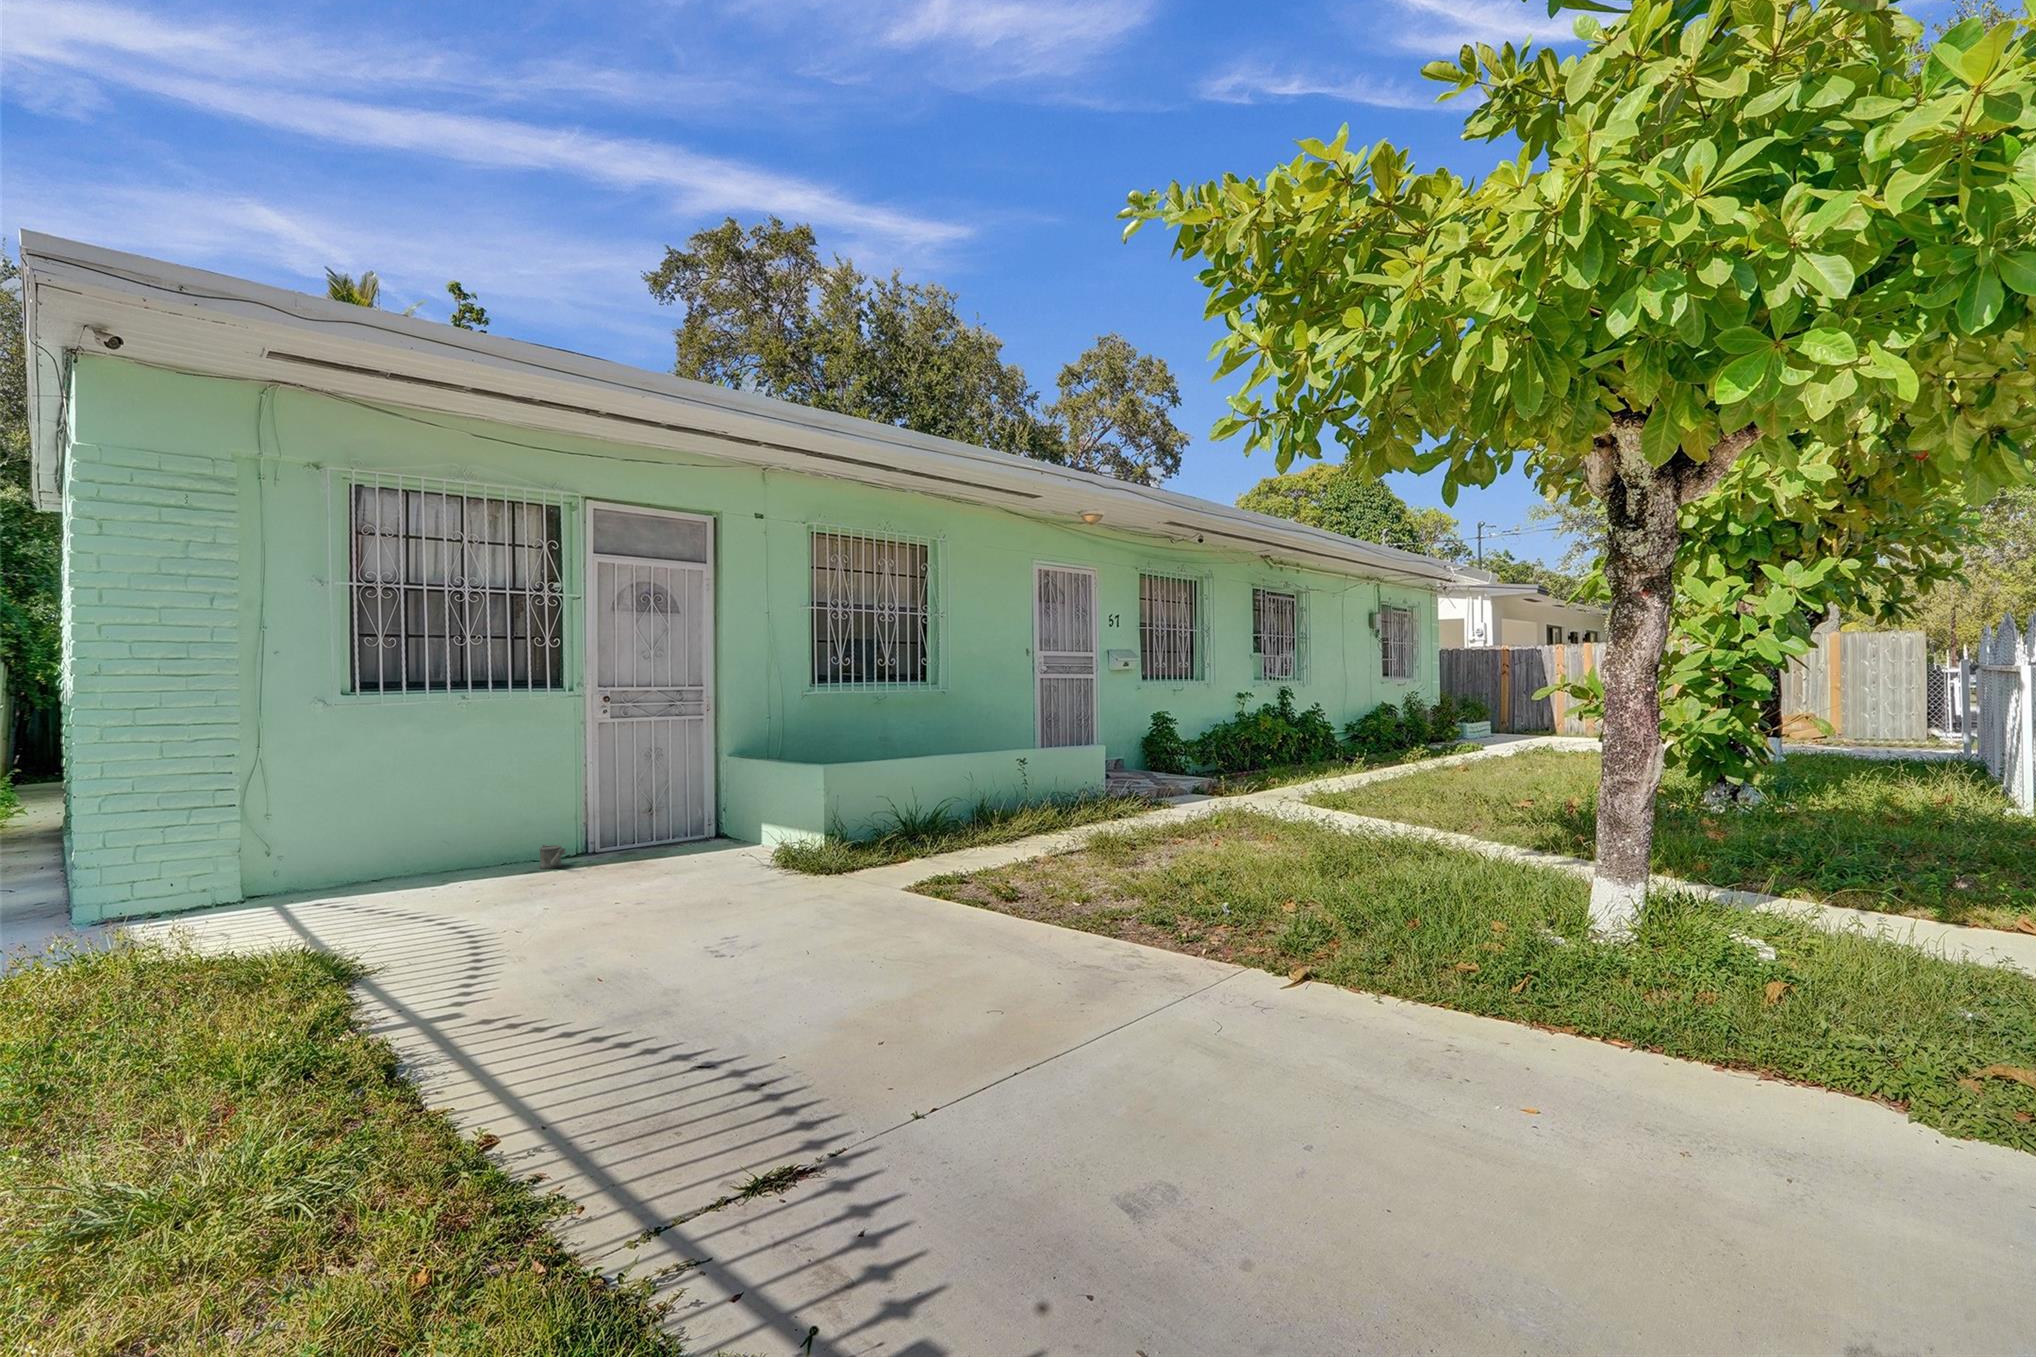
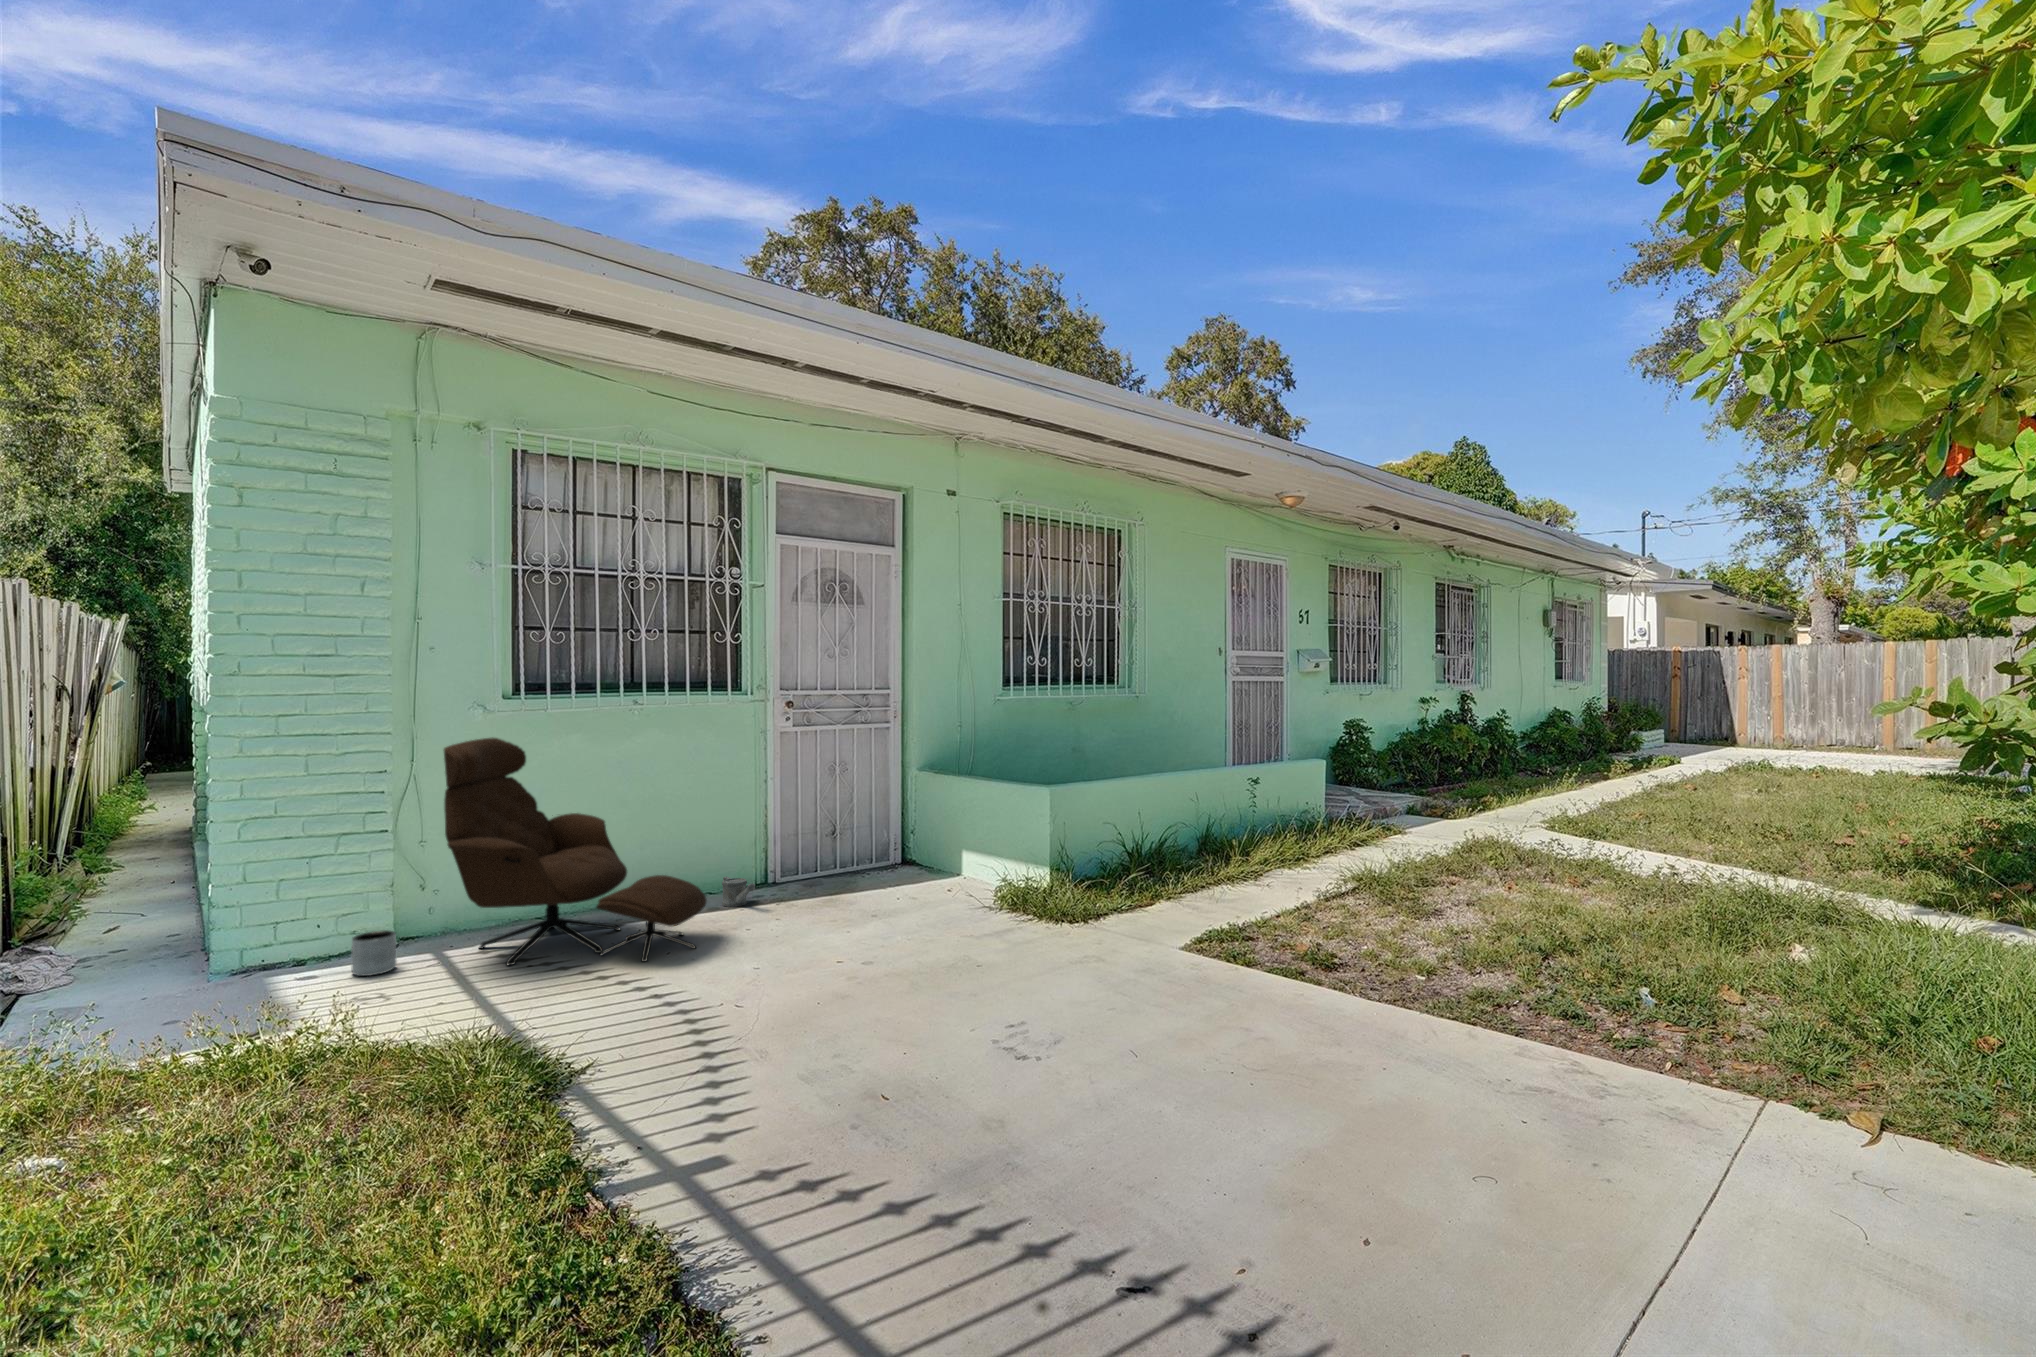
lounge chair: none [282,727,515,911] -> present [444,737,707,965]
planter: none [201,885,241,921] -> present [351,930,397,976]

